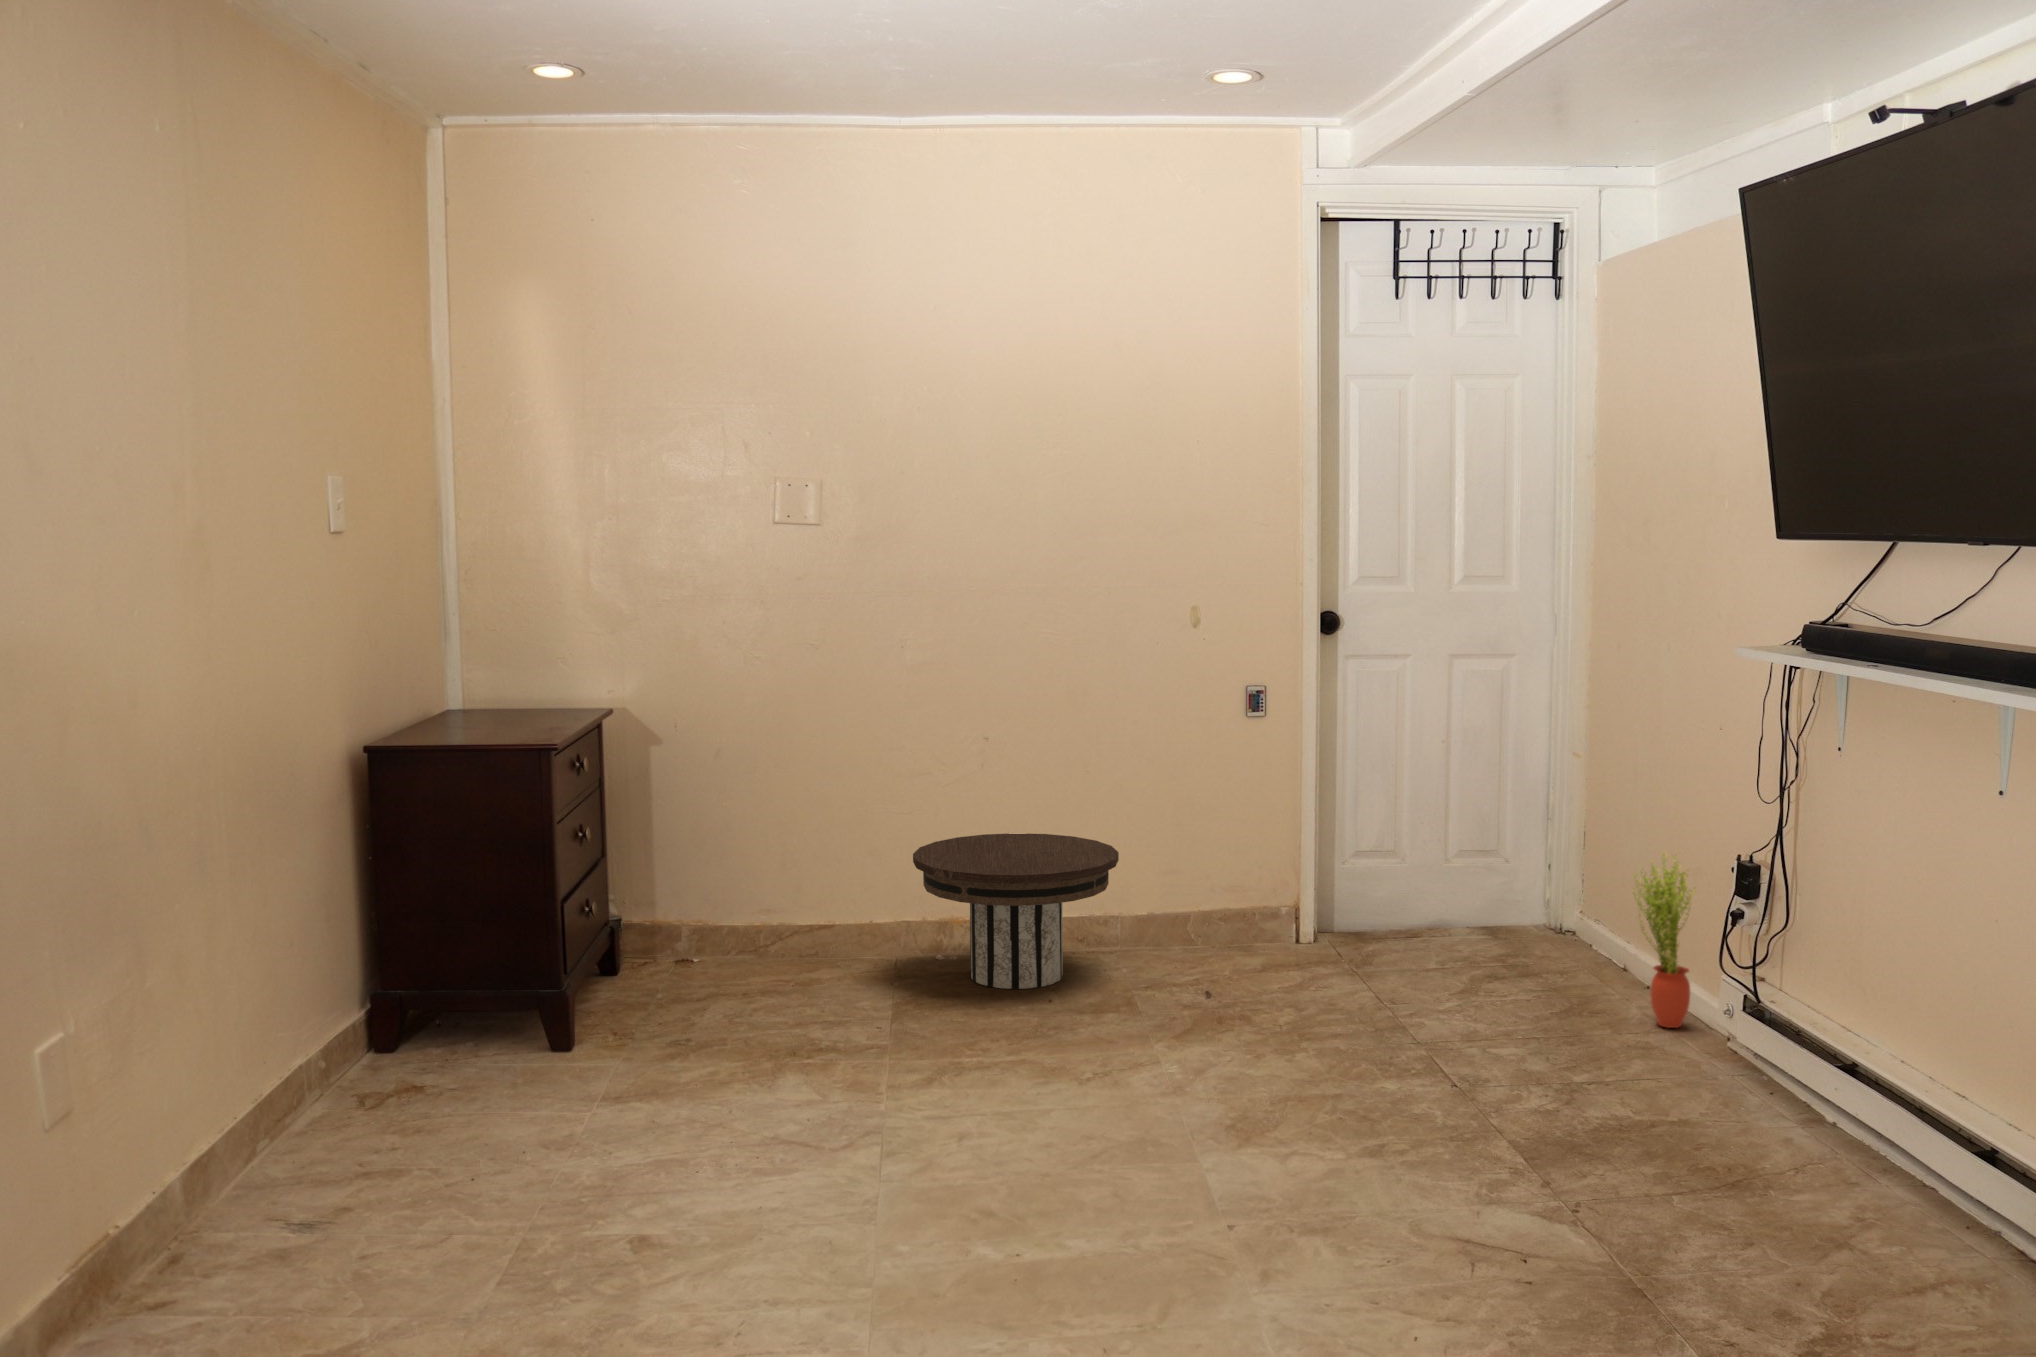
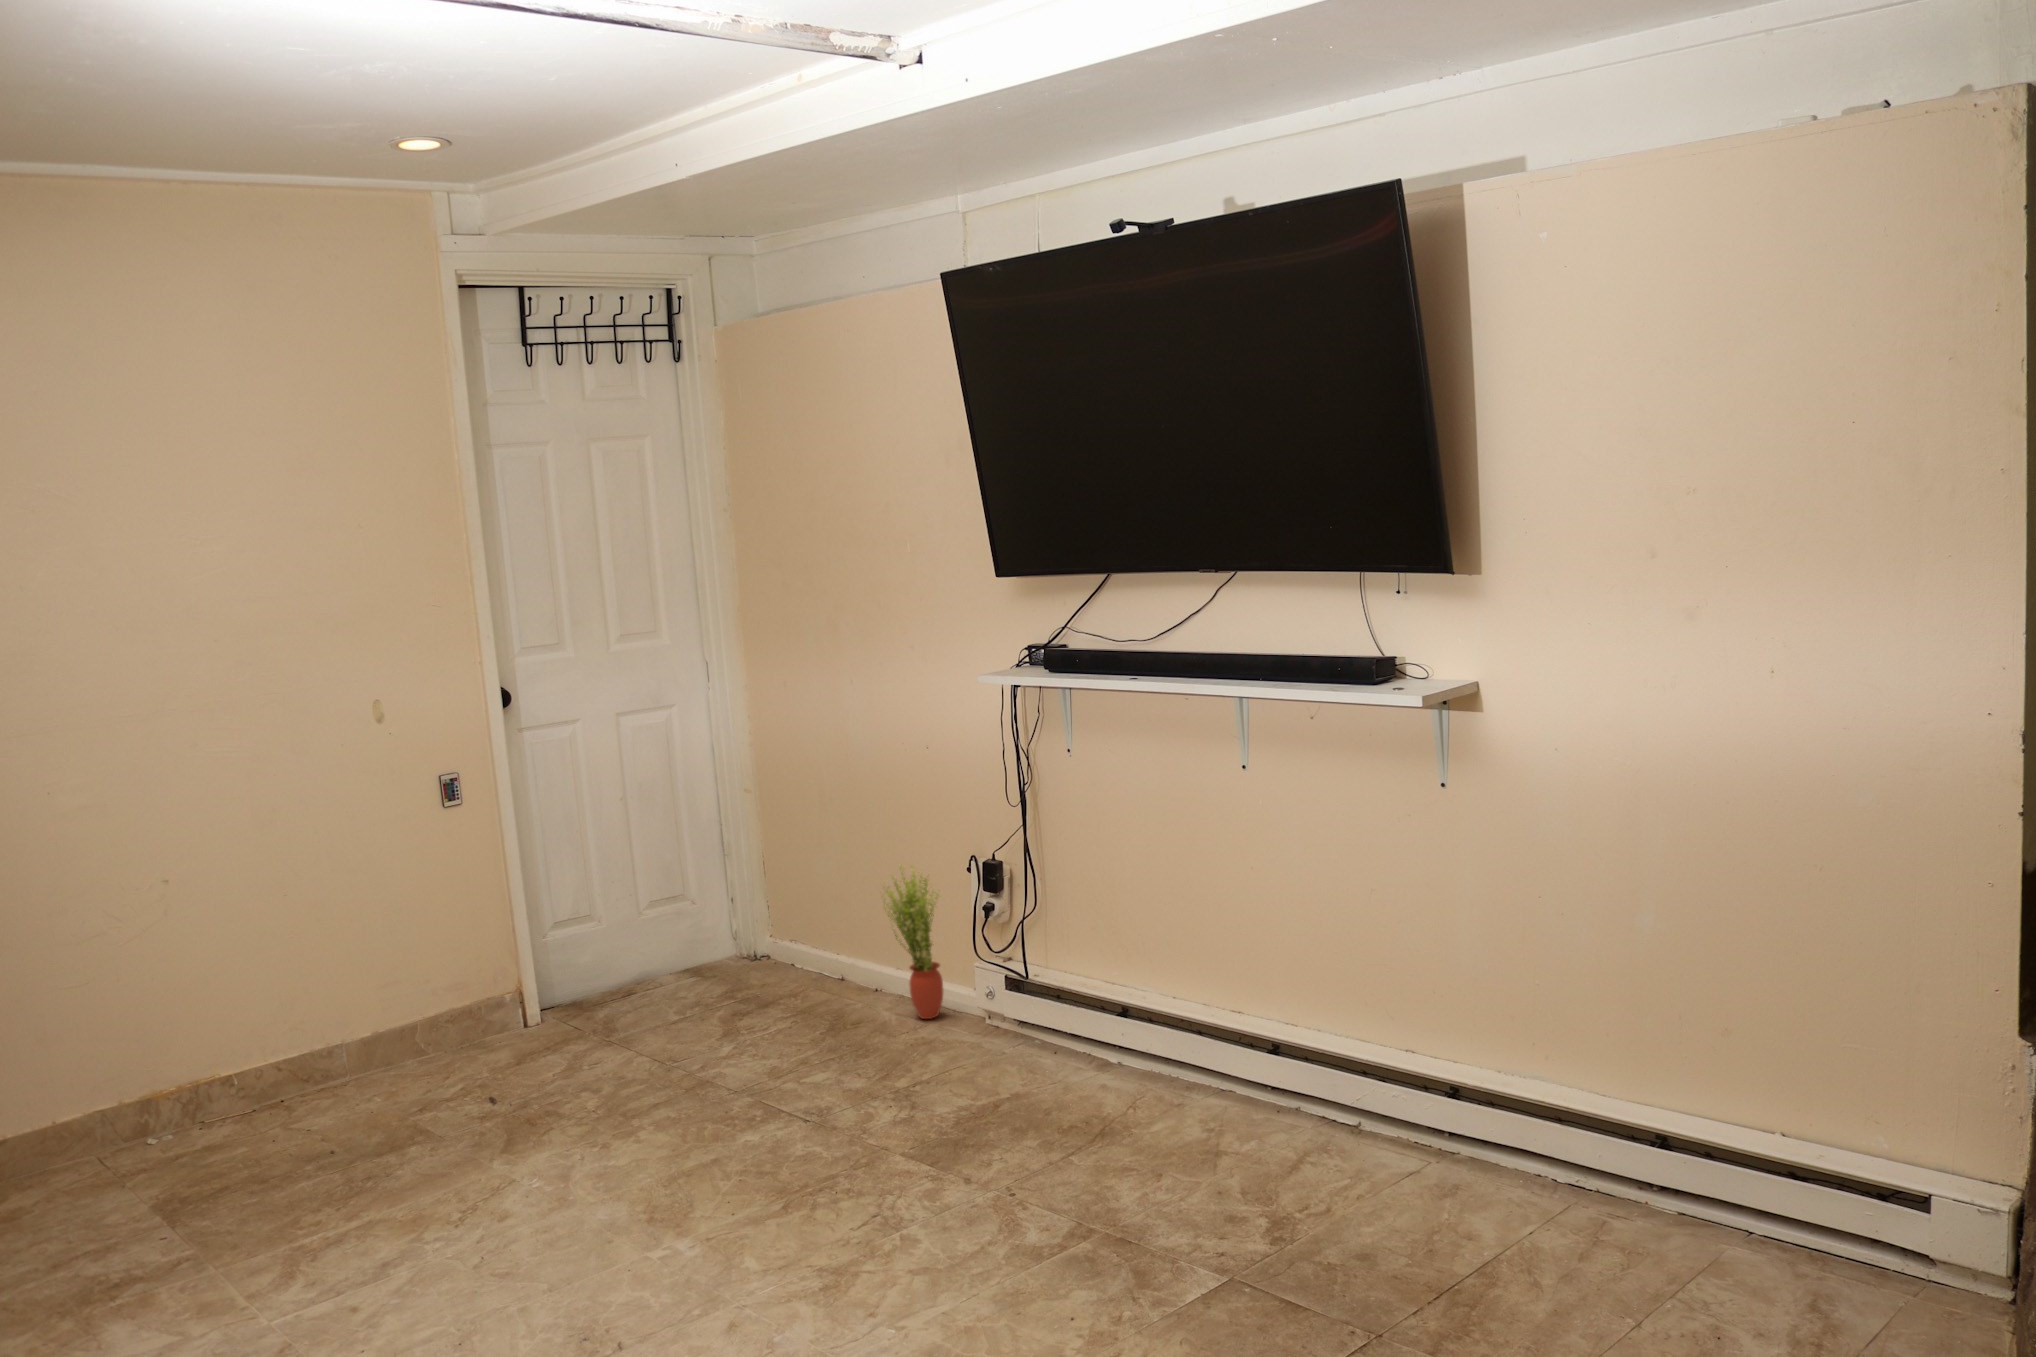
side table: present [913,833,1119,989] -> none [84,984,359,1193]

